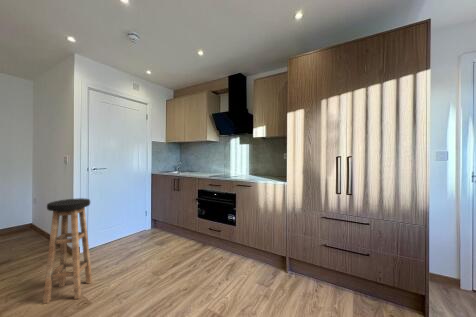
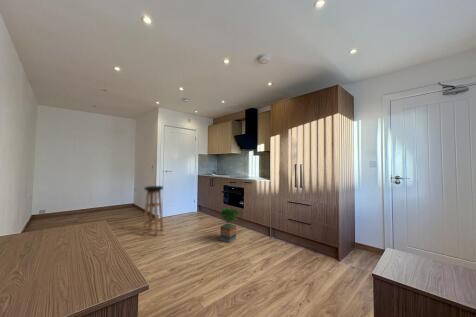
potted tree: none [206,232,241,296] -> present [220,208,239,243]

